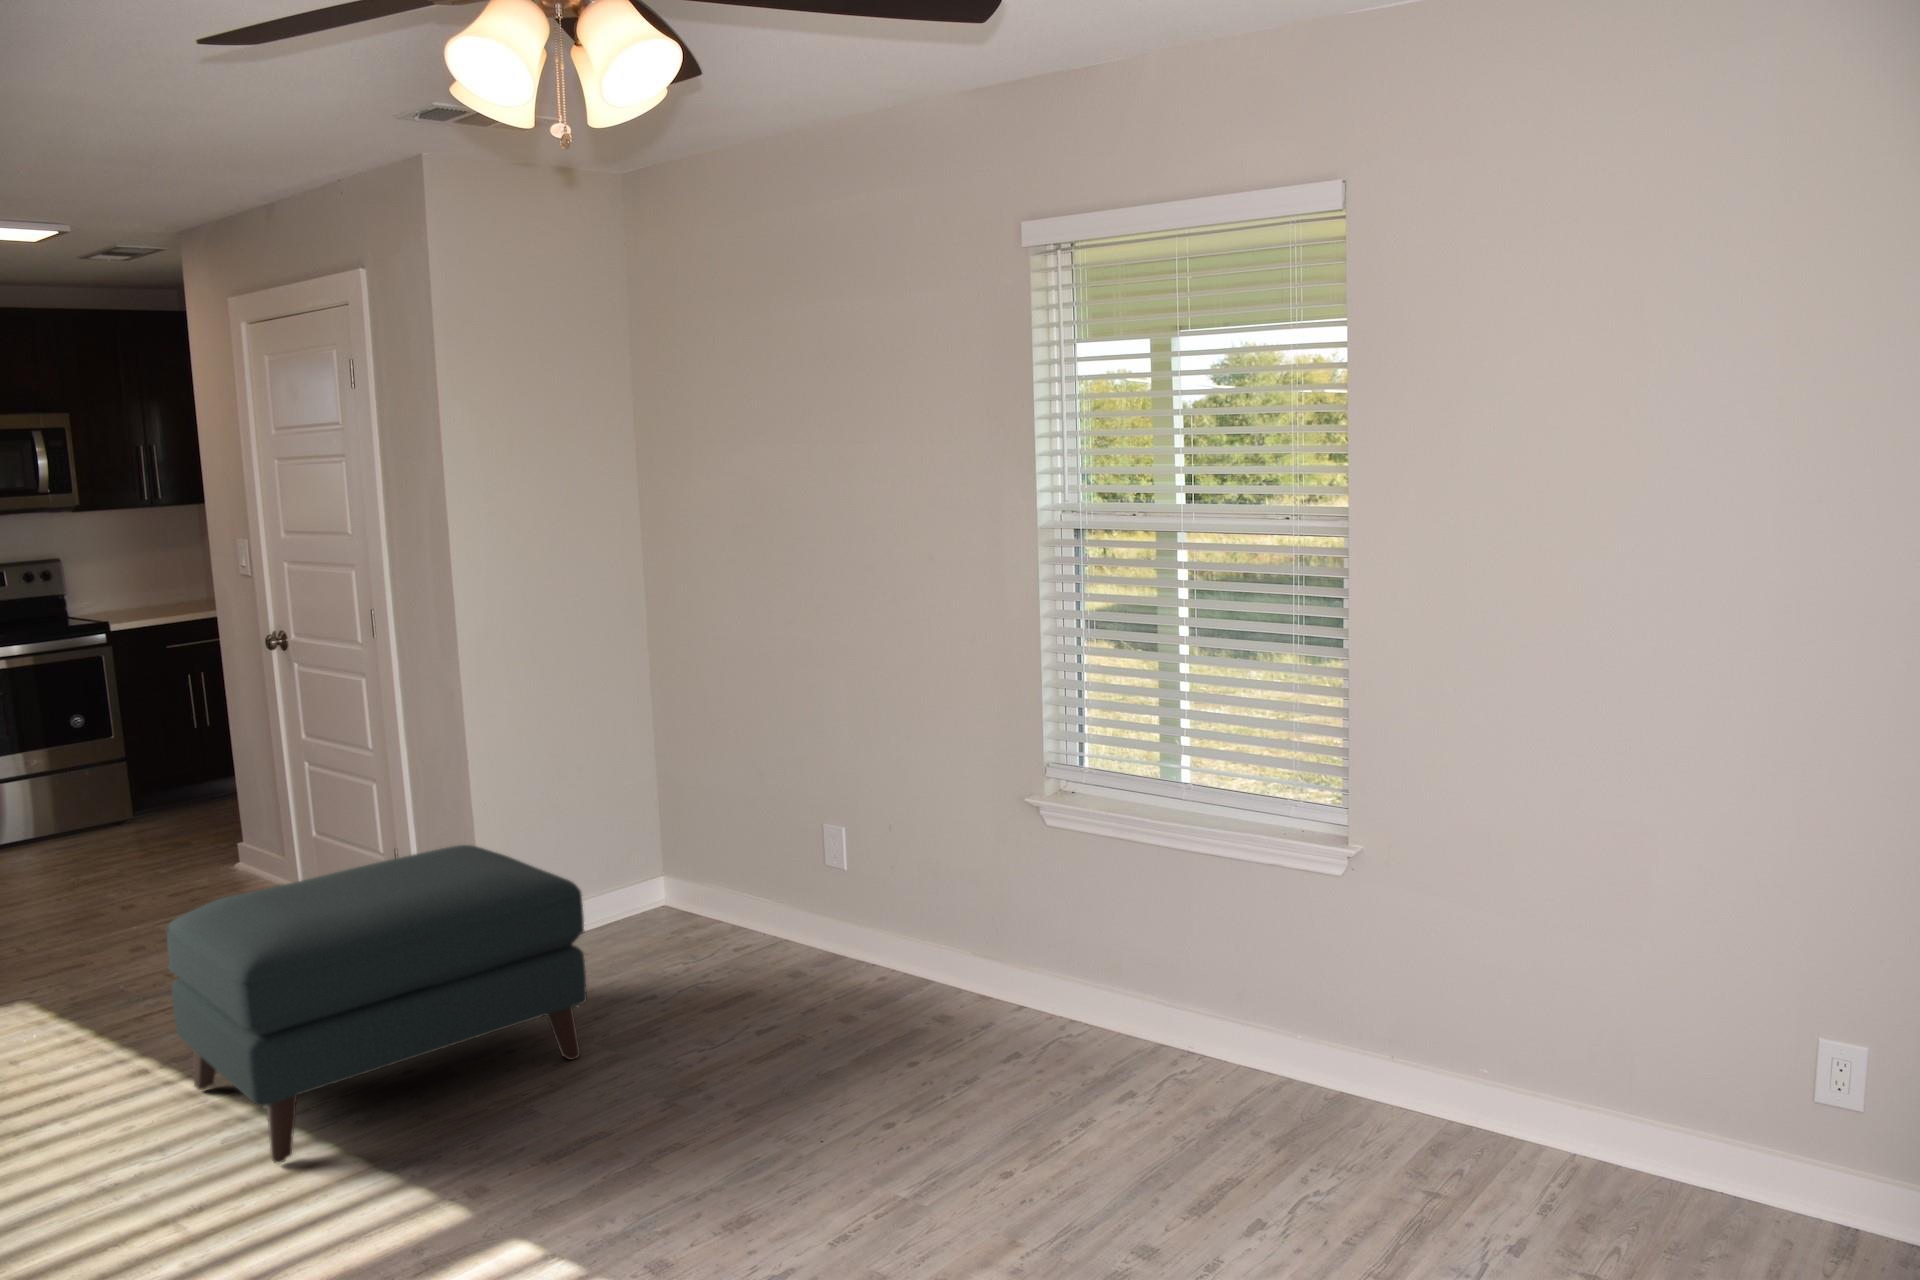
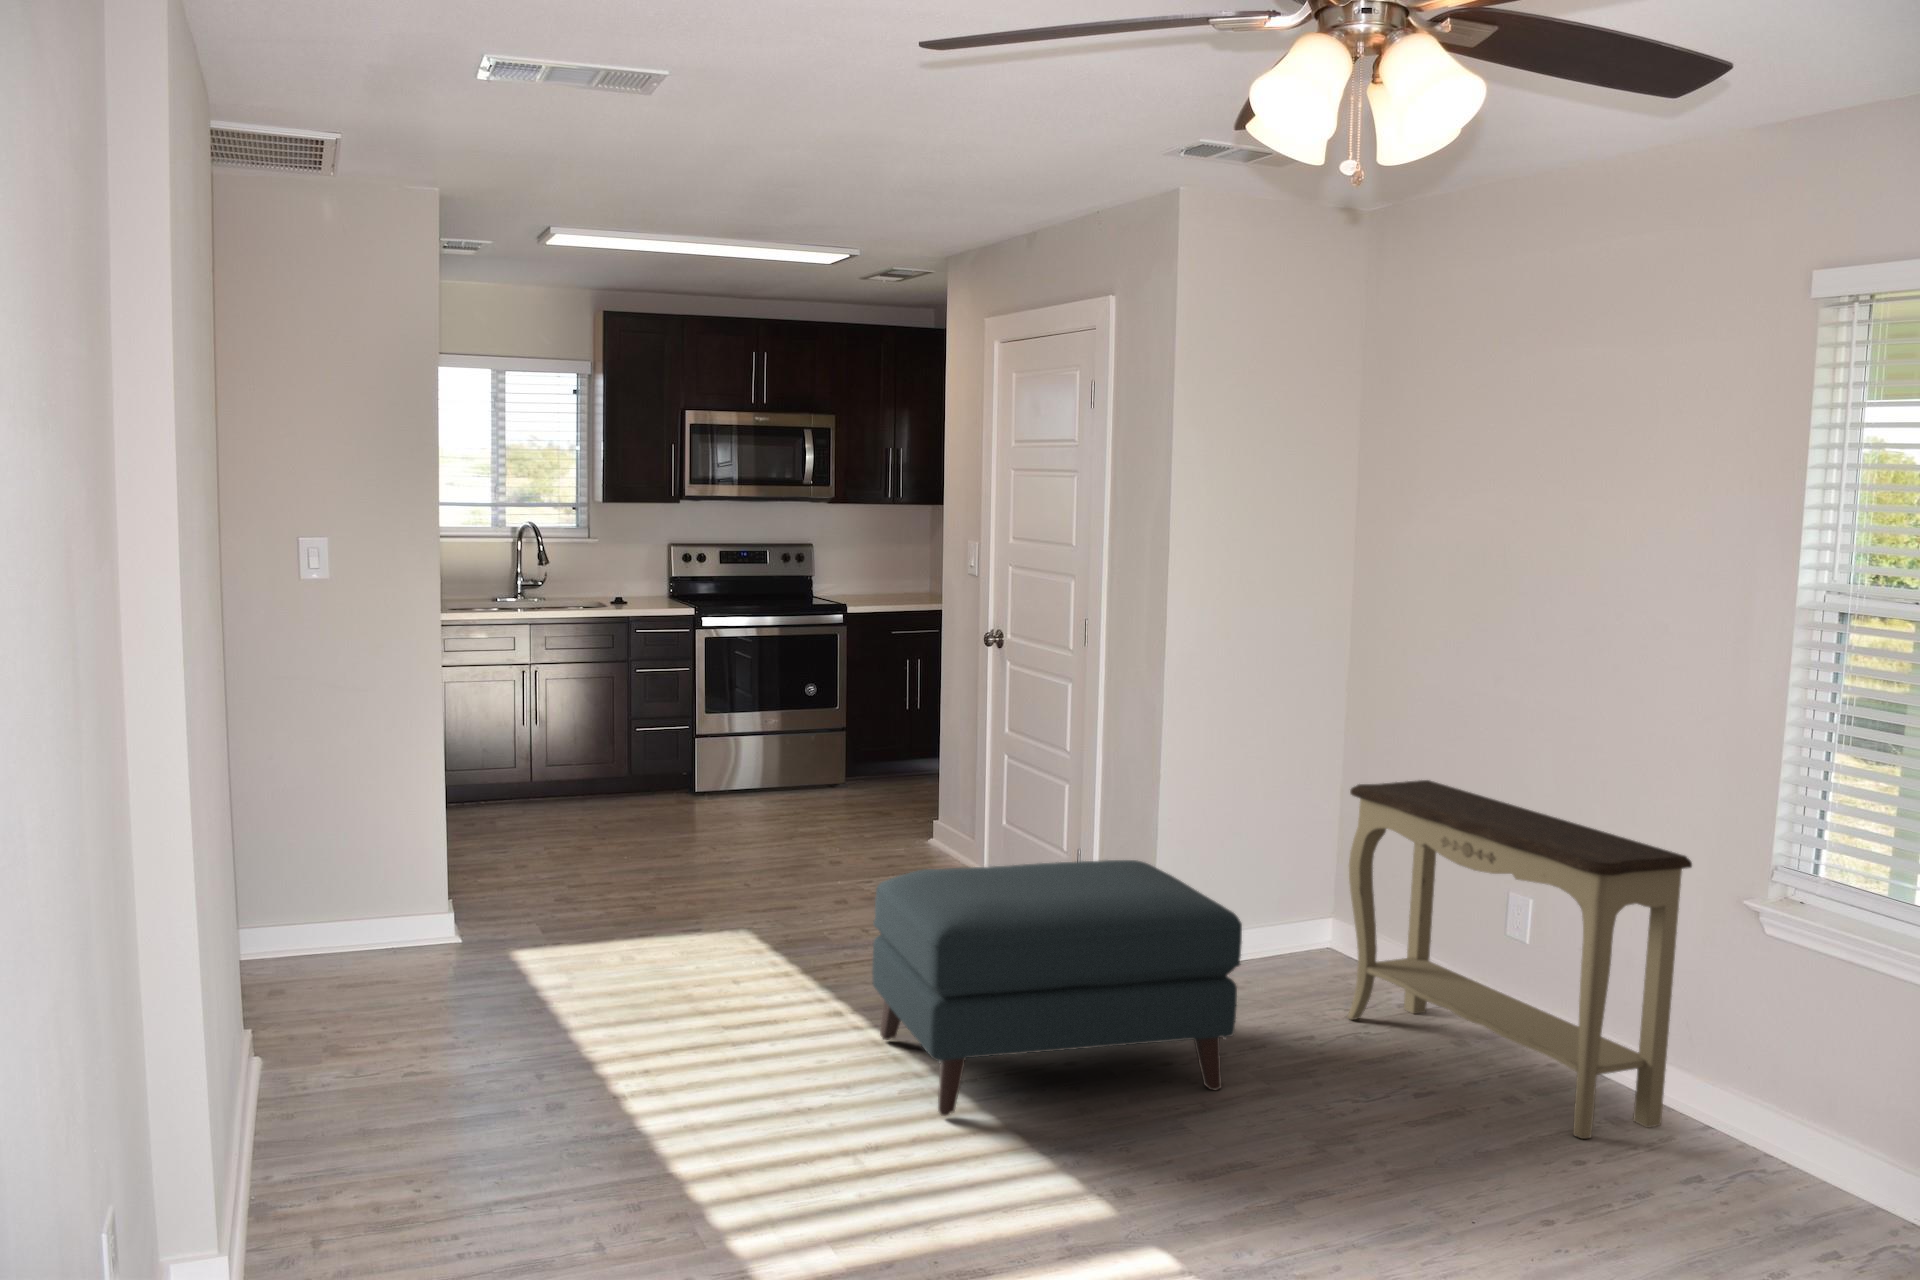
console table: none [667,721,979,1024] -> present [1348,780,1692,1139]

